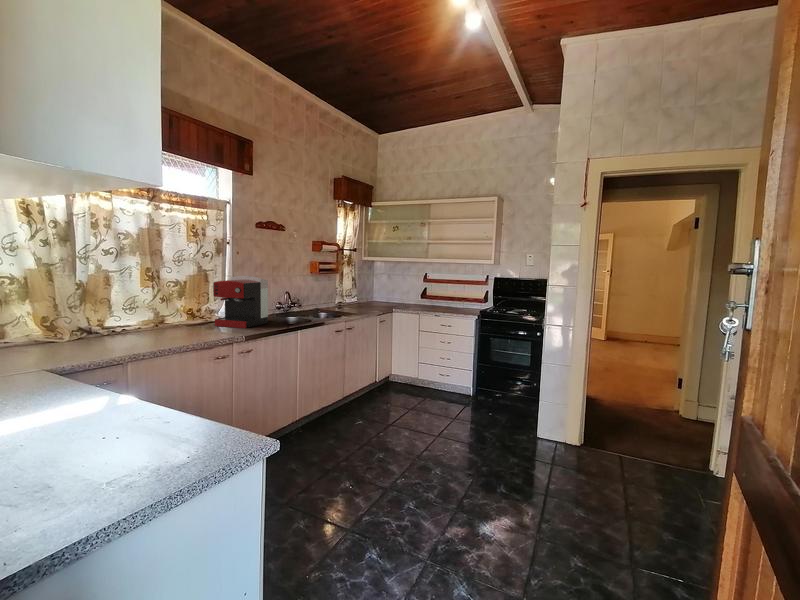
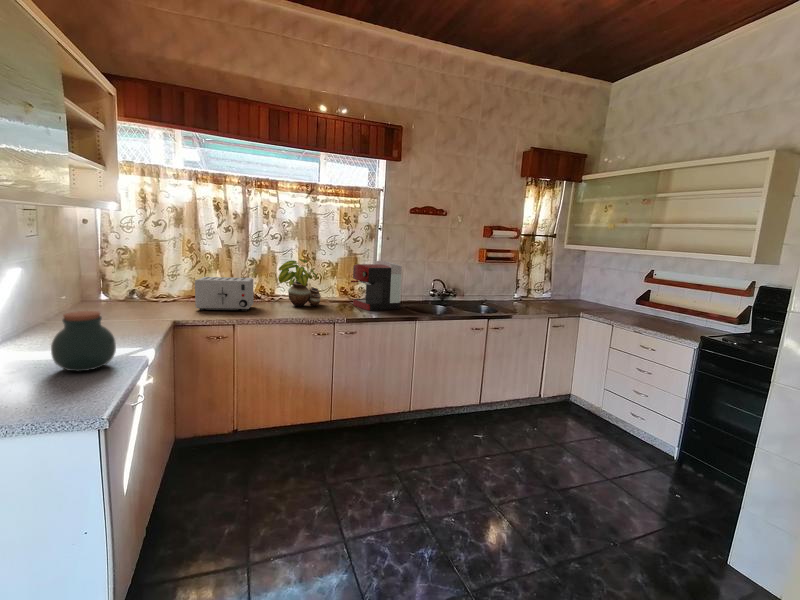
potted plant: none [134,278,185,335] -> present [278,259,321,307]
toaster: none [16,306,113,357] -> present [195,277,254,311]
jar: none [63,352,151,440] -> present [51,311,116,371]

